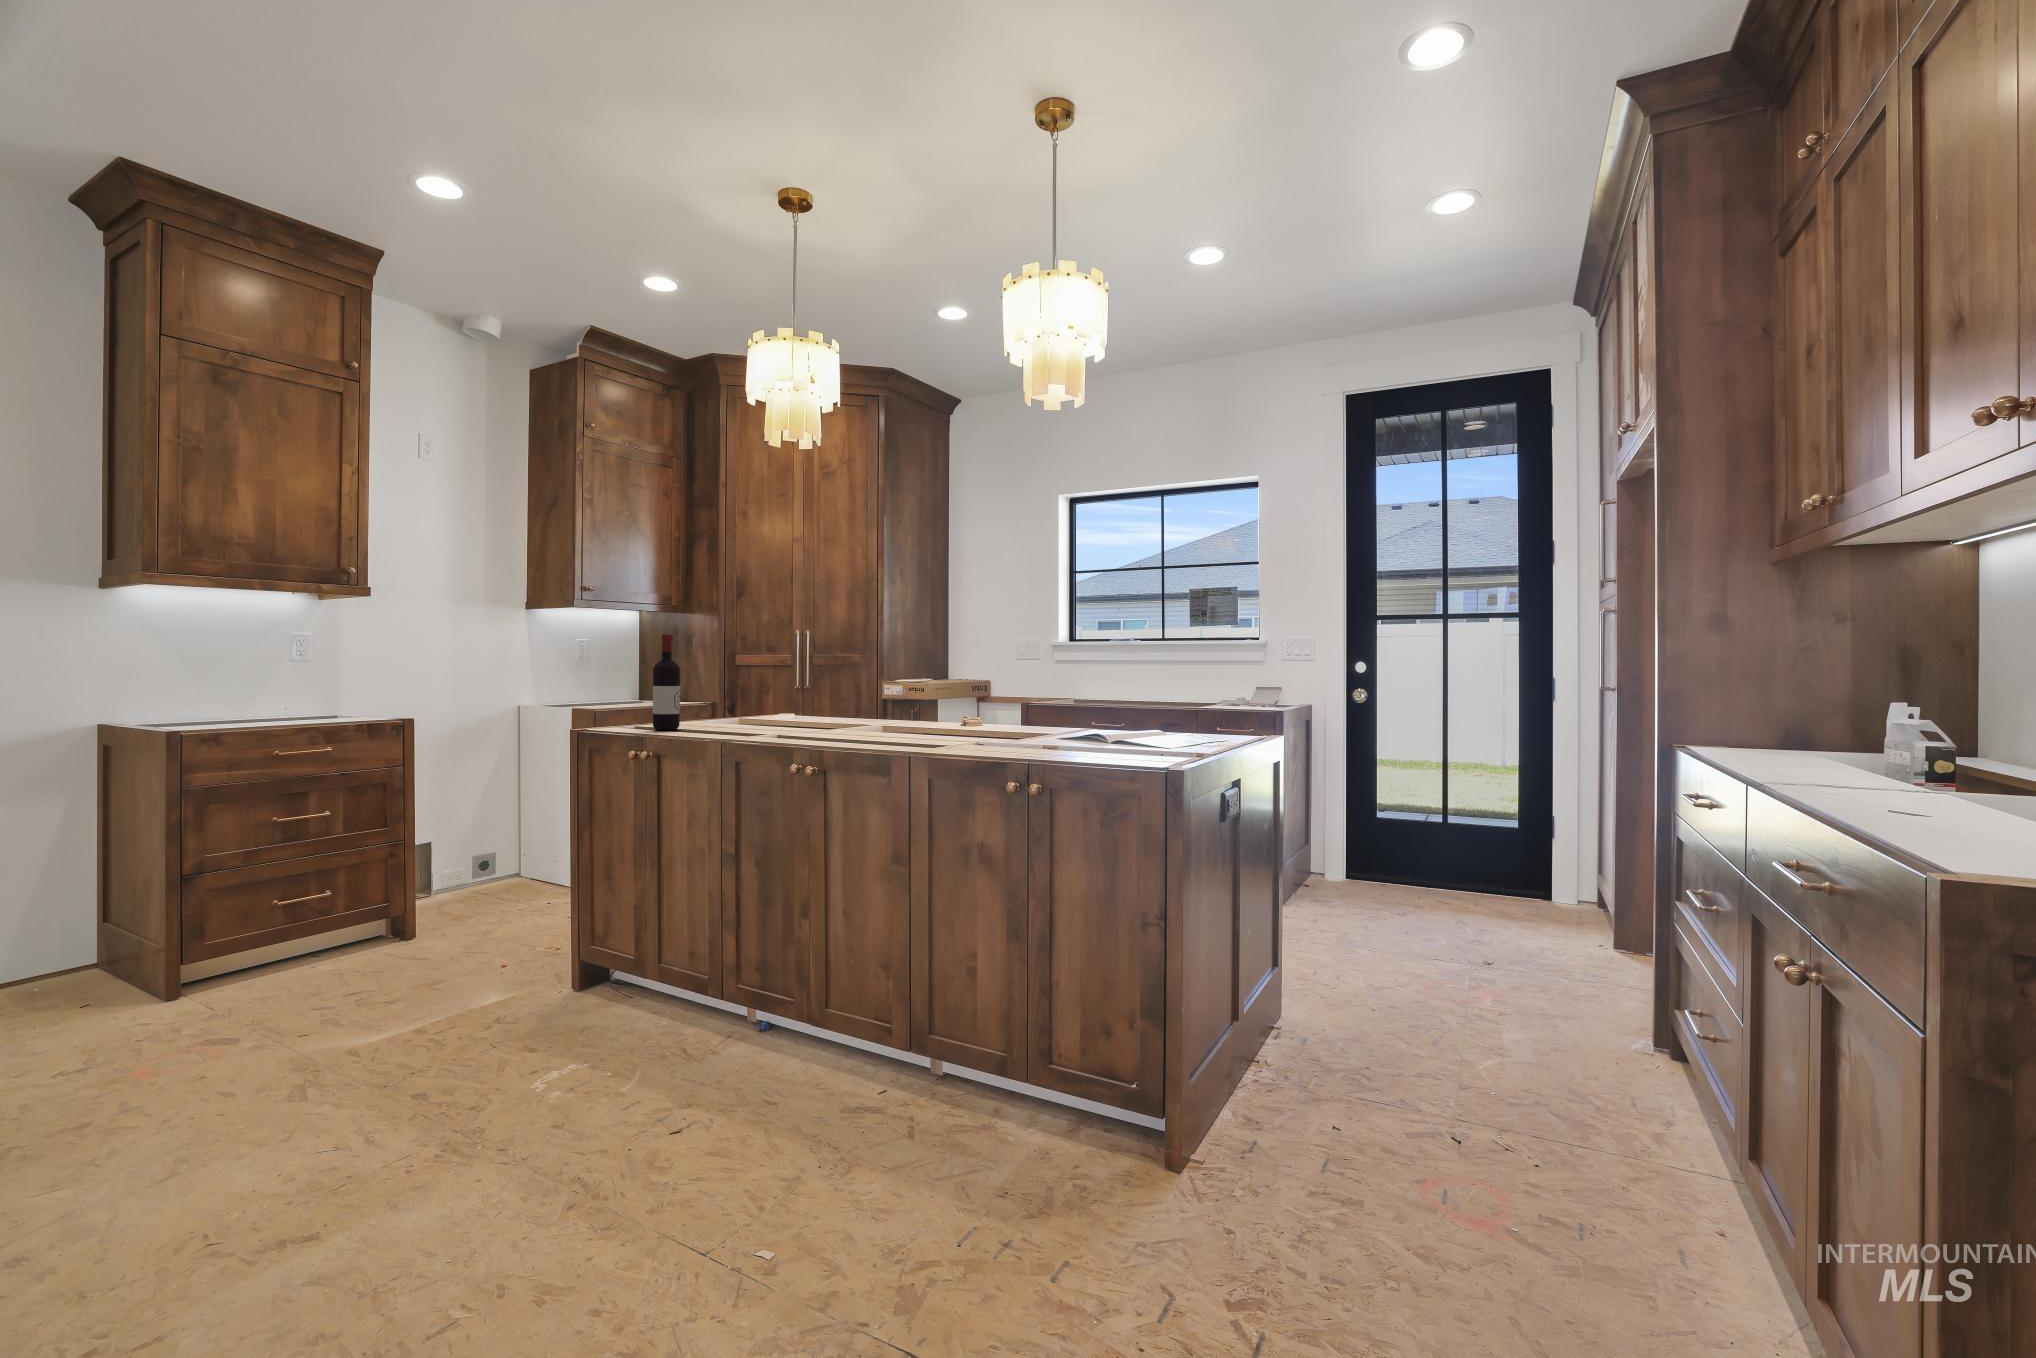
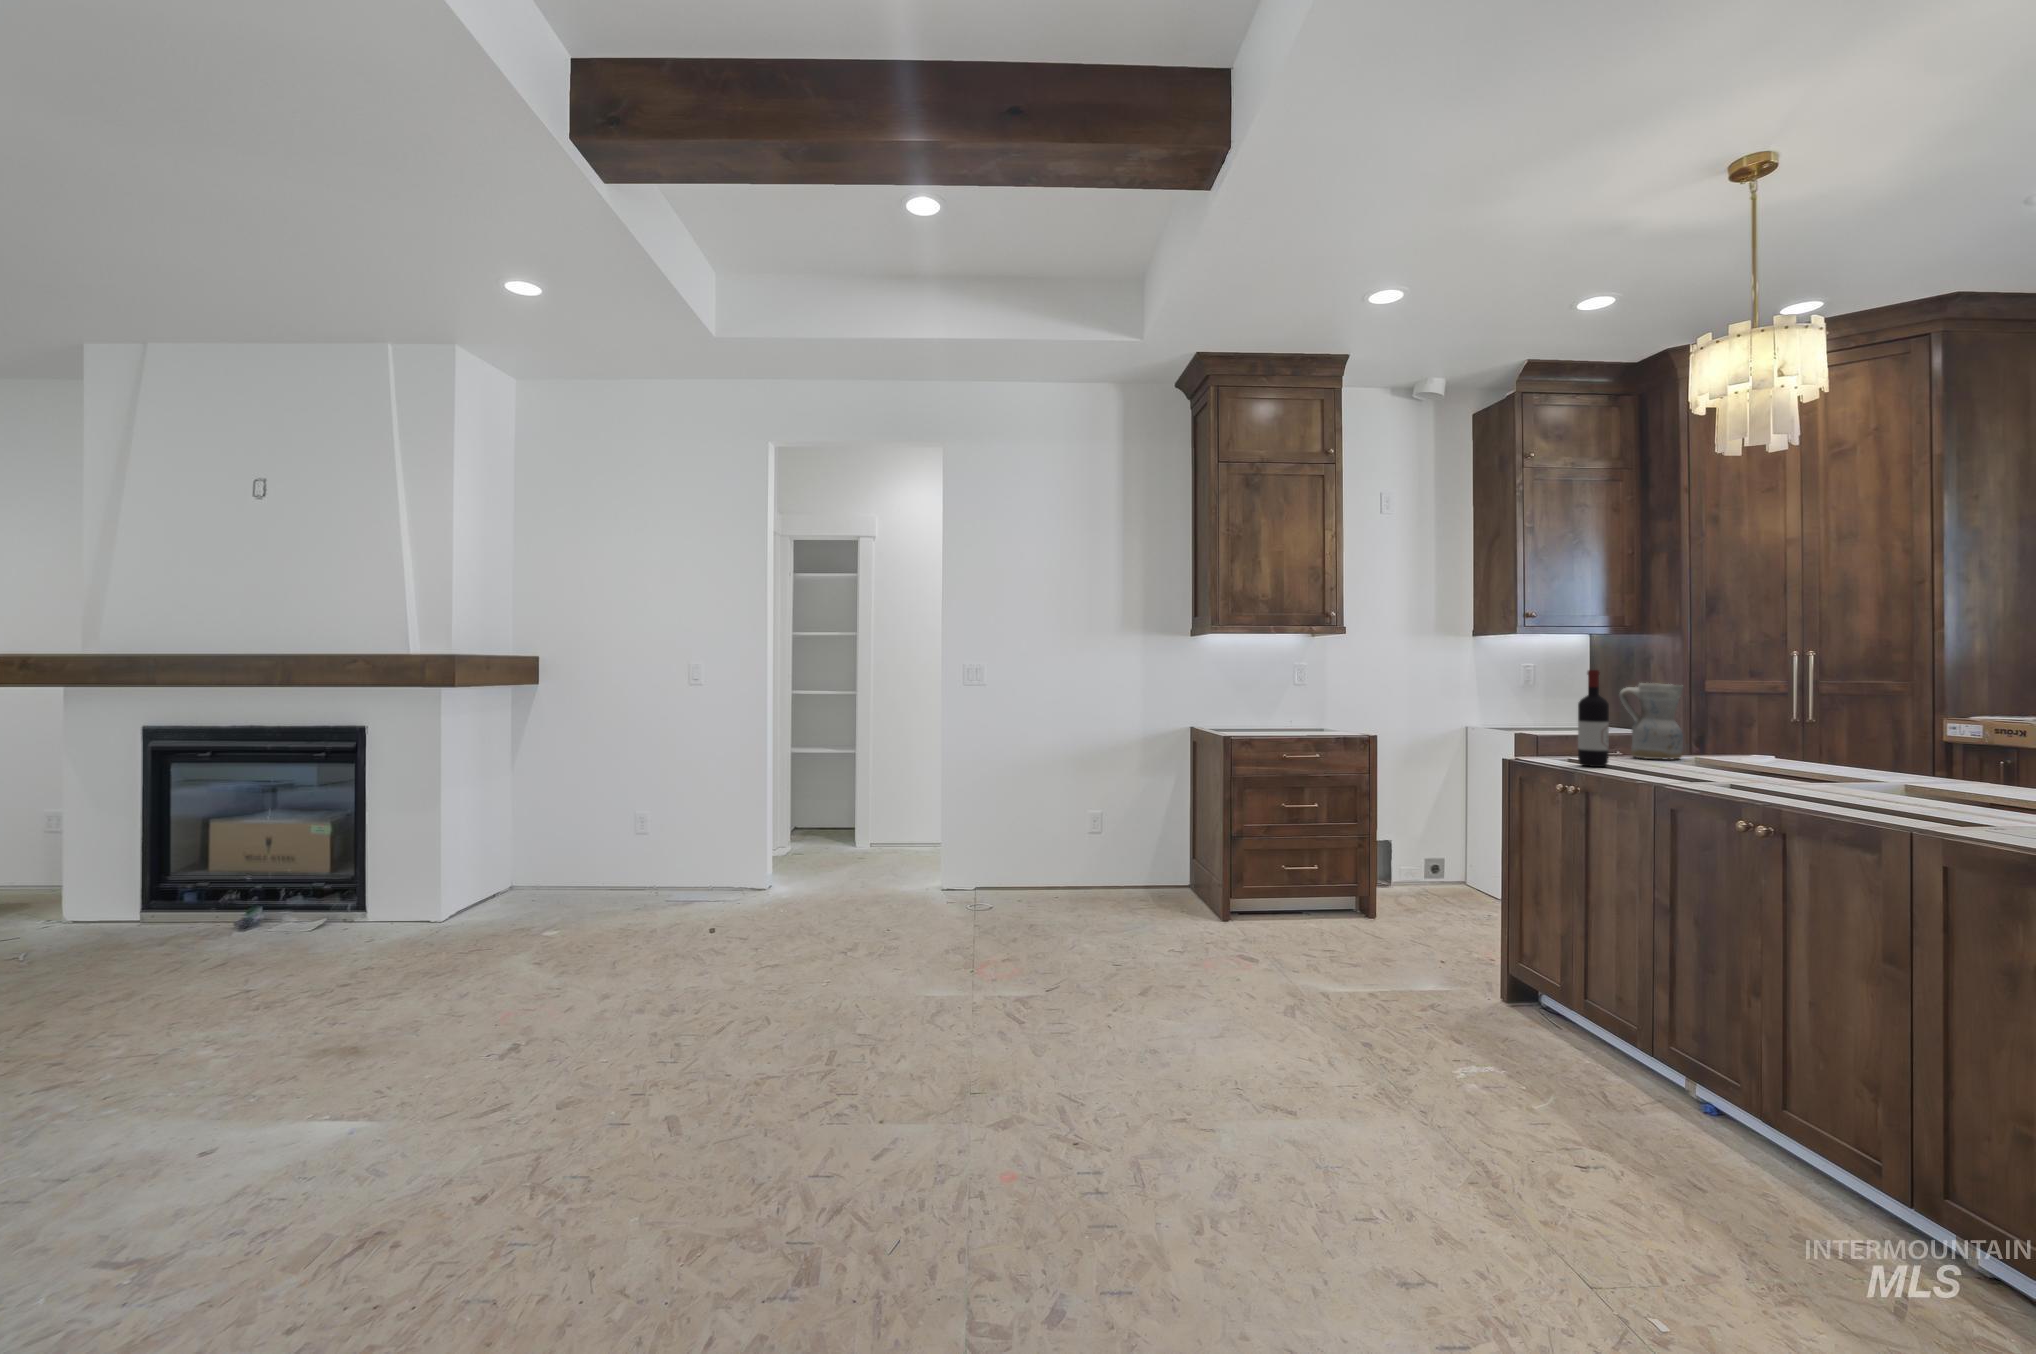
ceramic pitcher: none [684,651,735,721] -> present [1619,683,1683,759]

